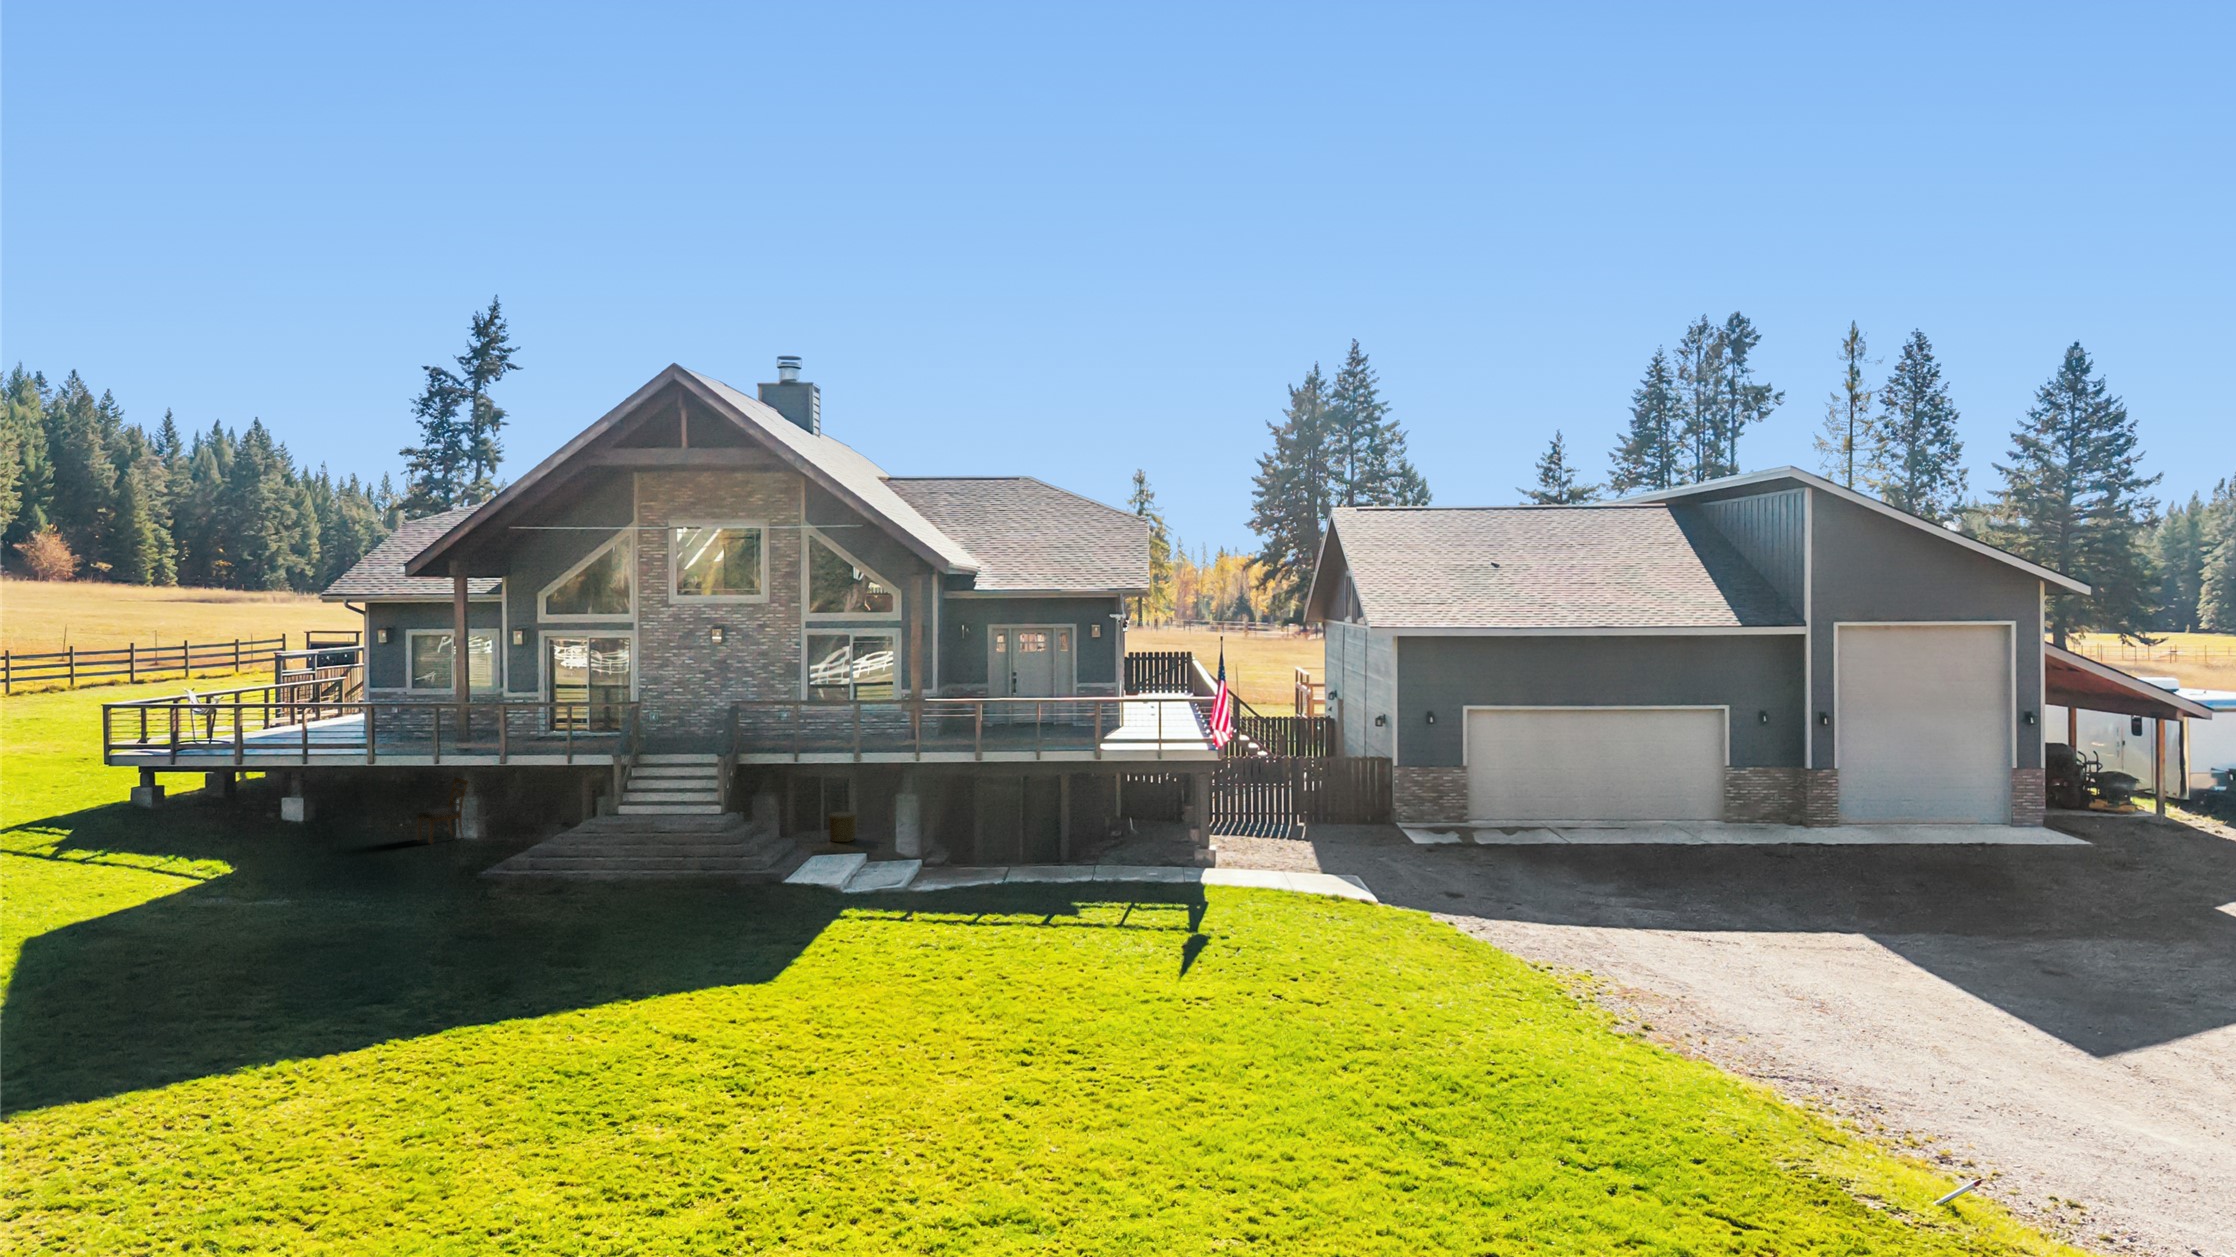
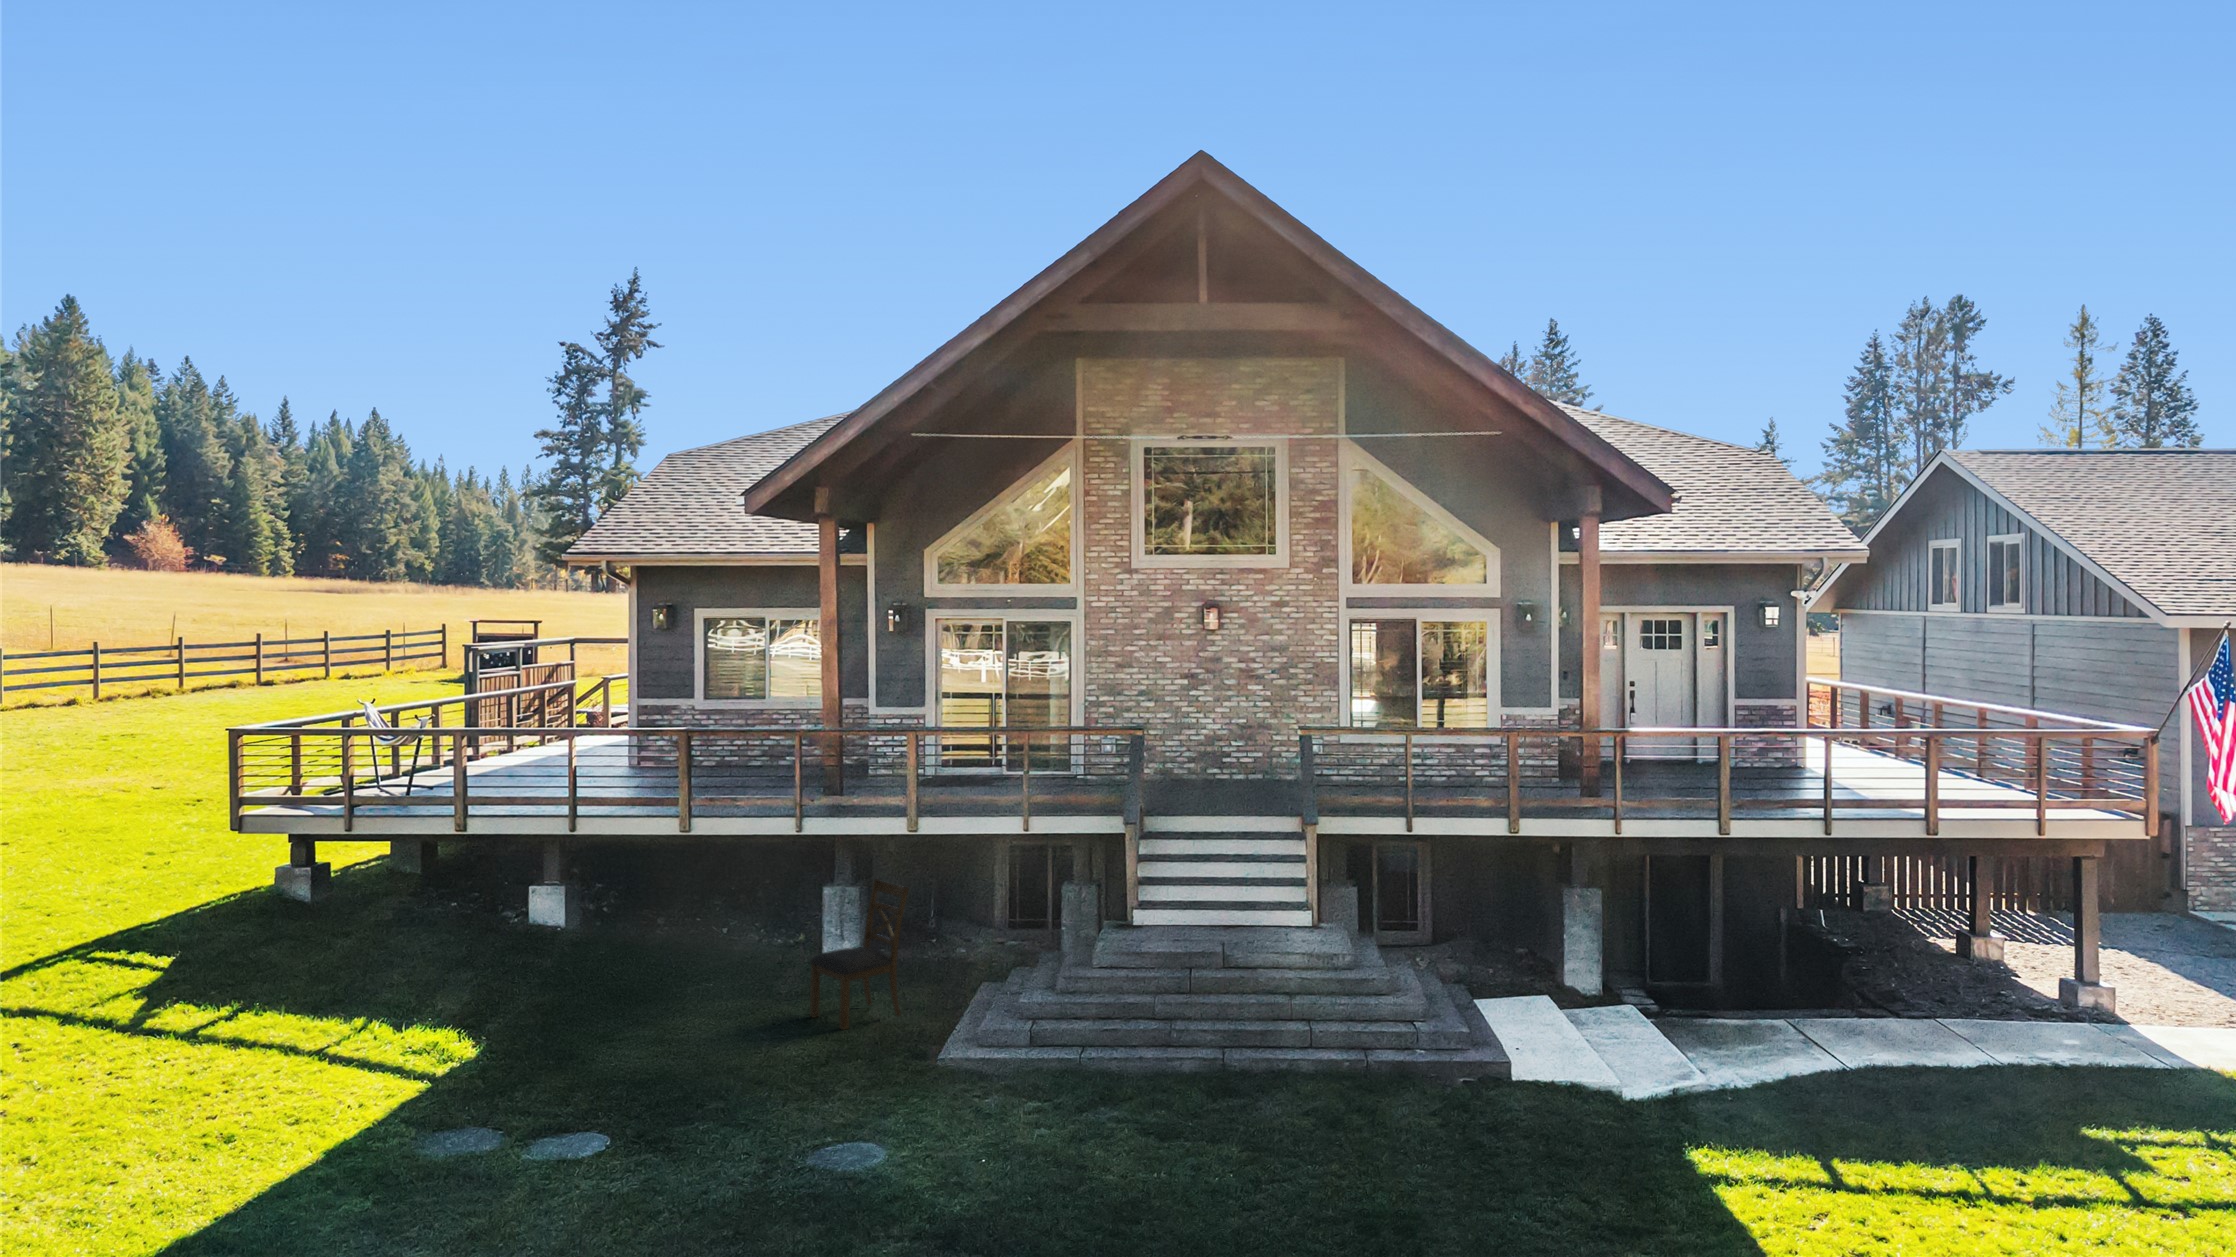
woven basket: present [829,812,857,842] -> none [1705,993,1774,1072]

